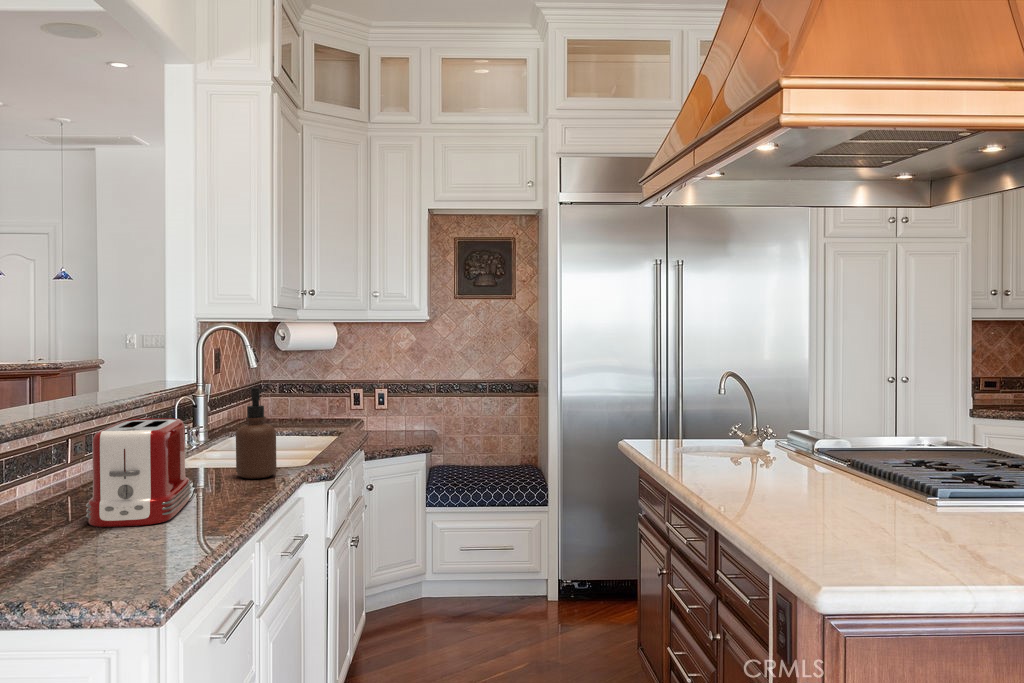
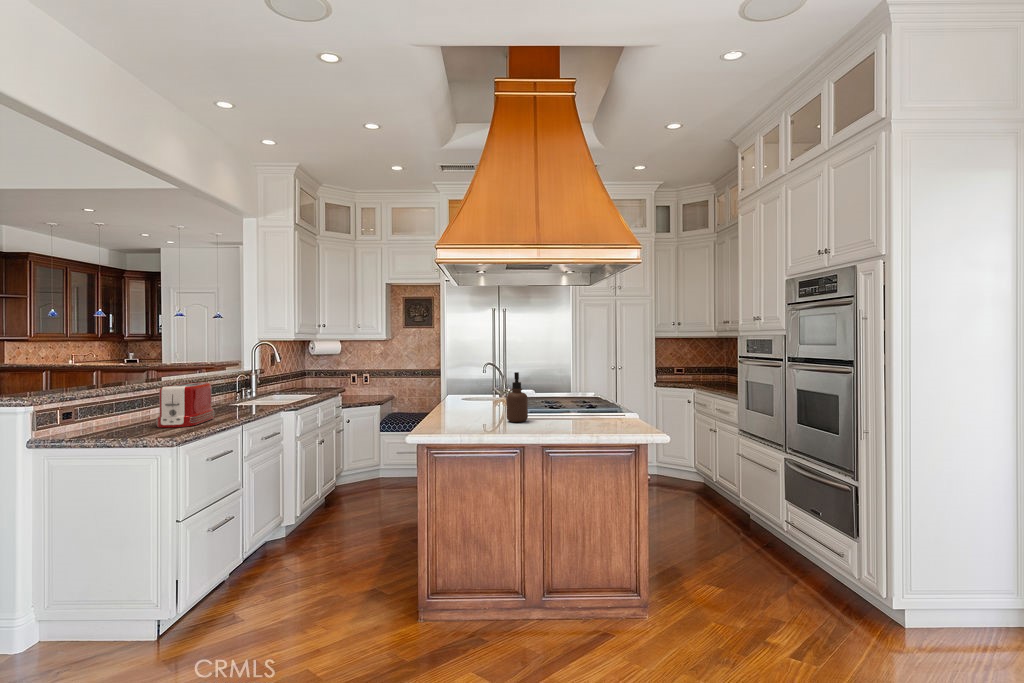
soap dispenser: present [236,388,276,479] -> present [506,372,528,422]

